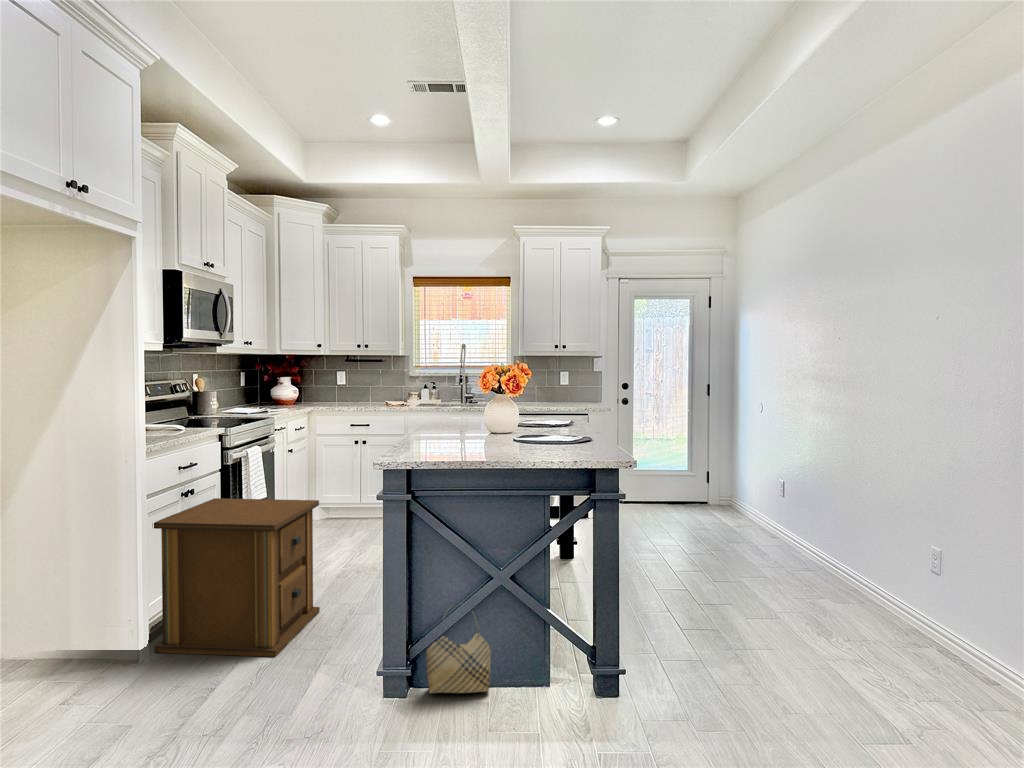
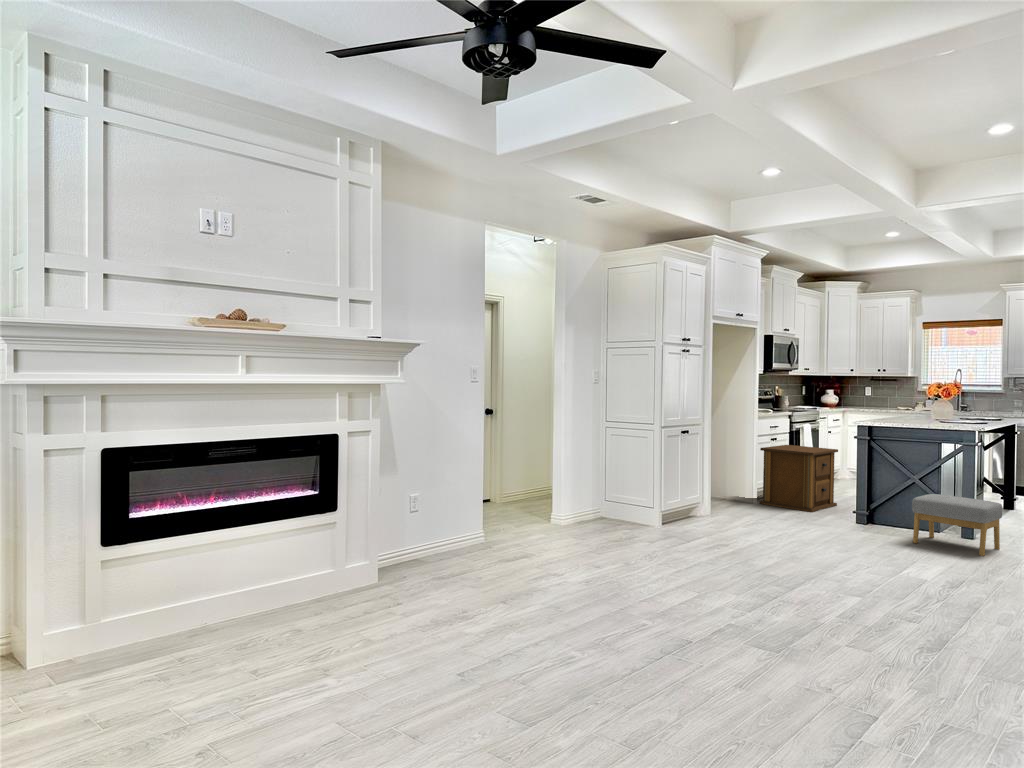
footstool: none [510,601,664,748] -> present [912,494,1002,556]
woven basket: present [426,606,491,693] -> none [879,488,915,533]

